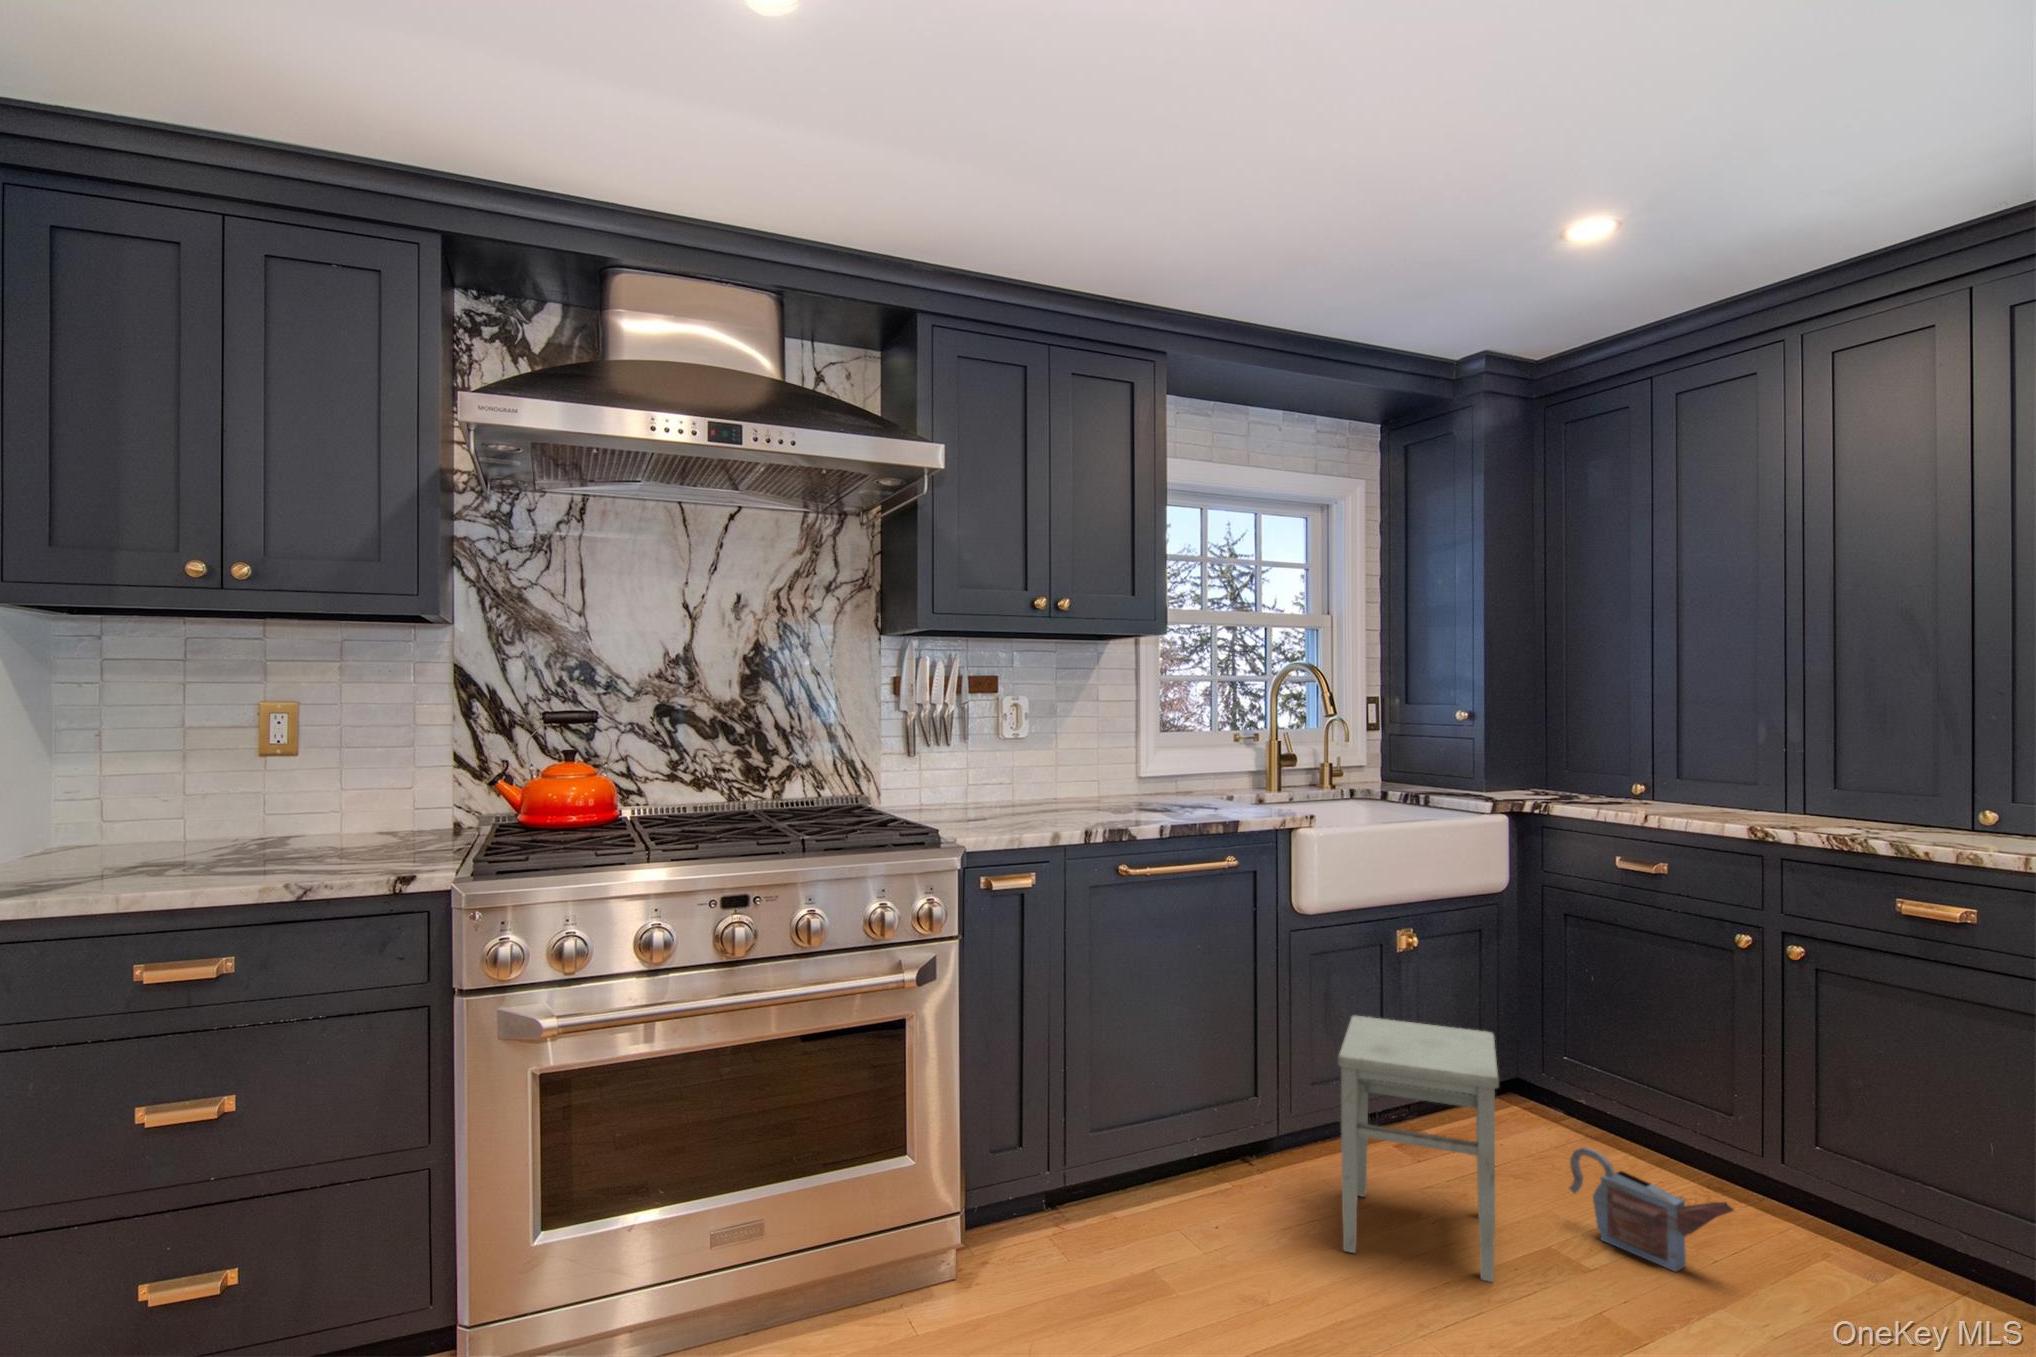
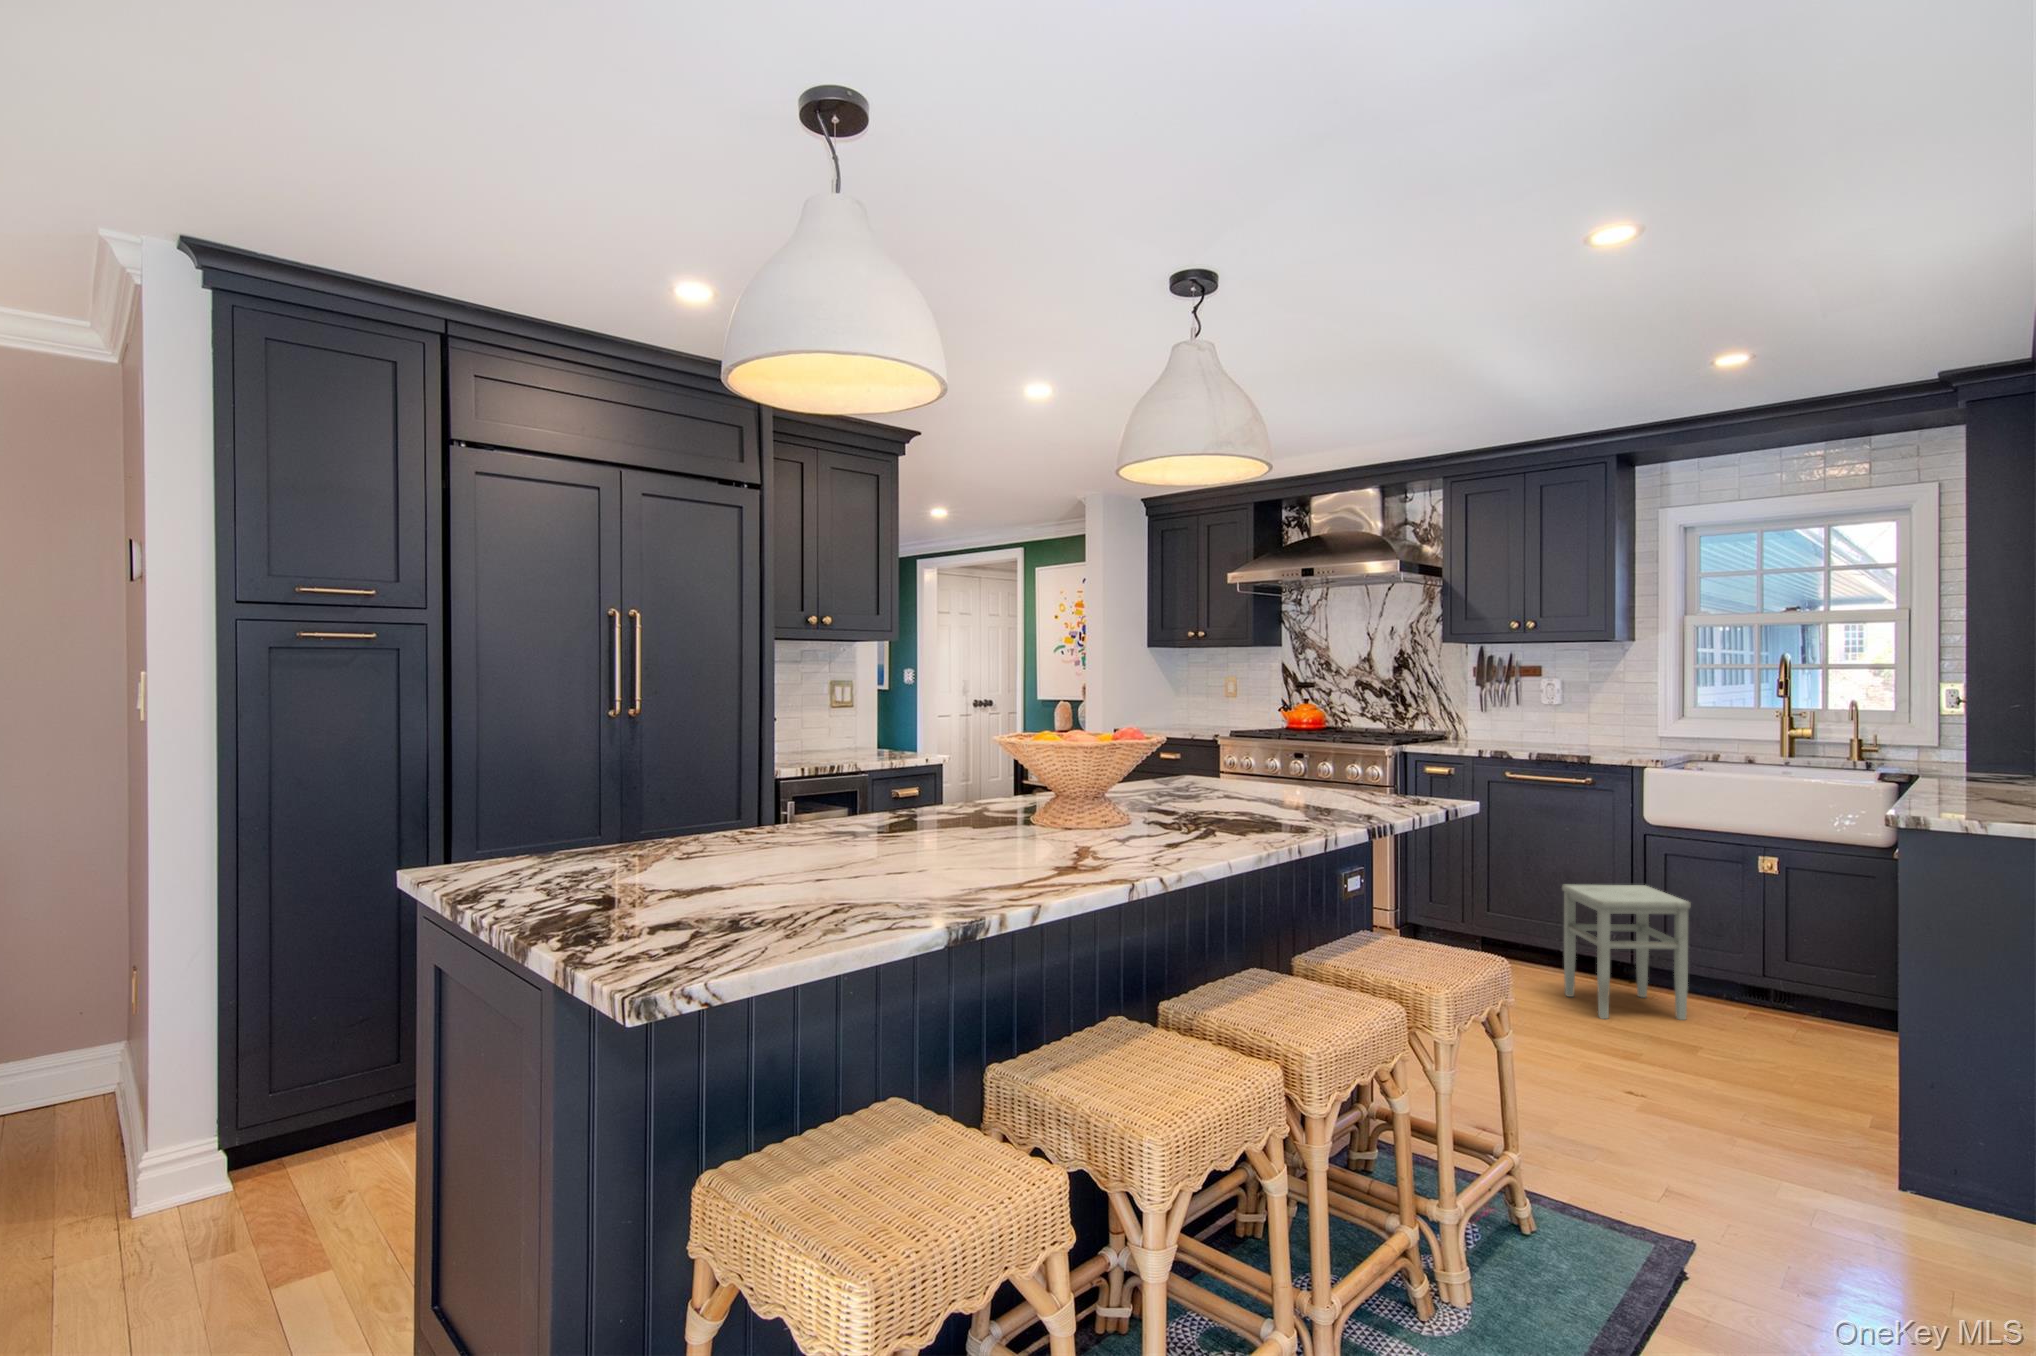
watering can: present [1569,1147,1734,1272] -> none [1705,983,1736,1055]

